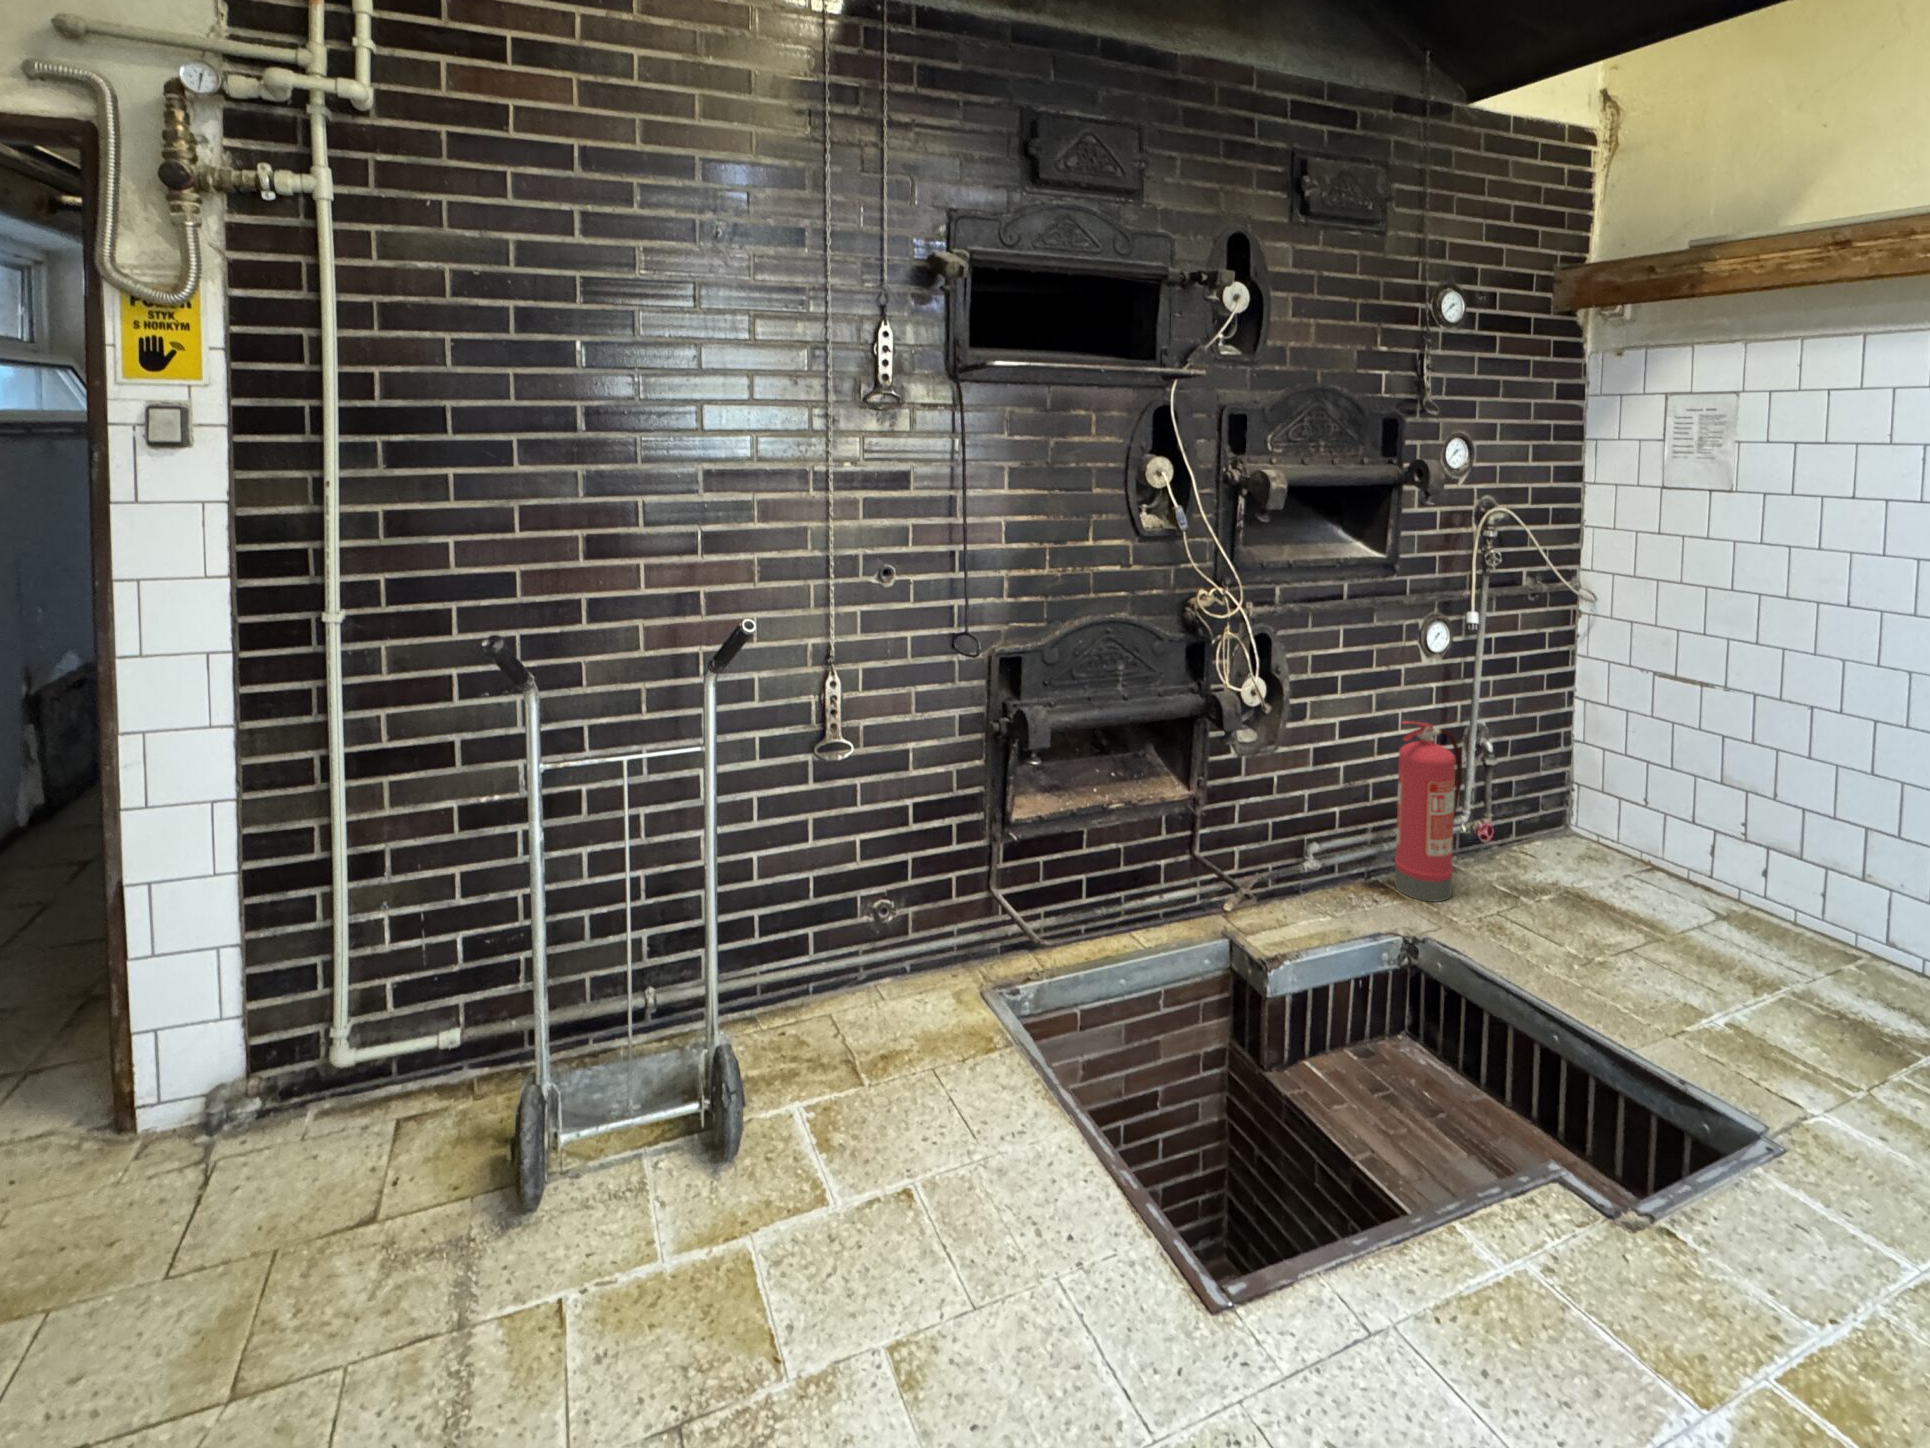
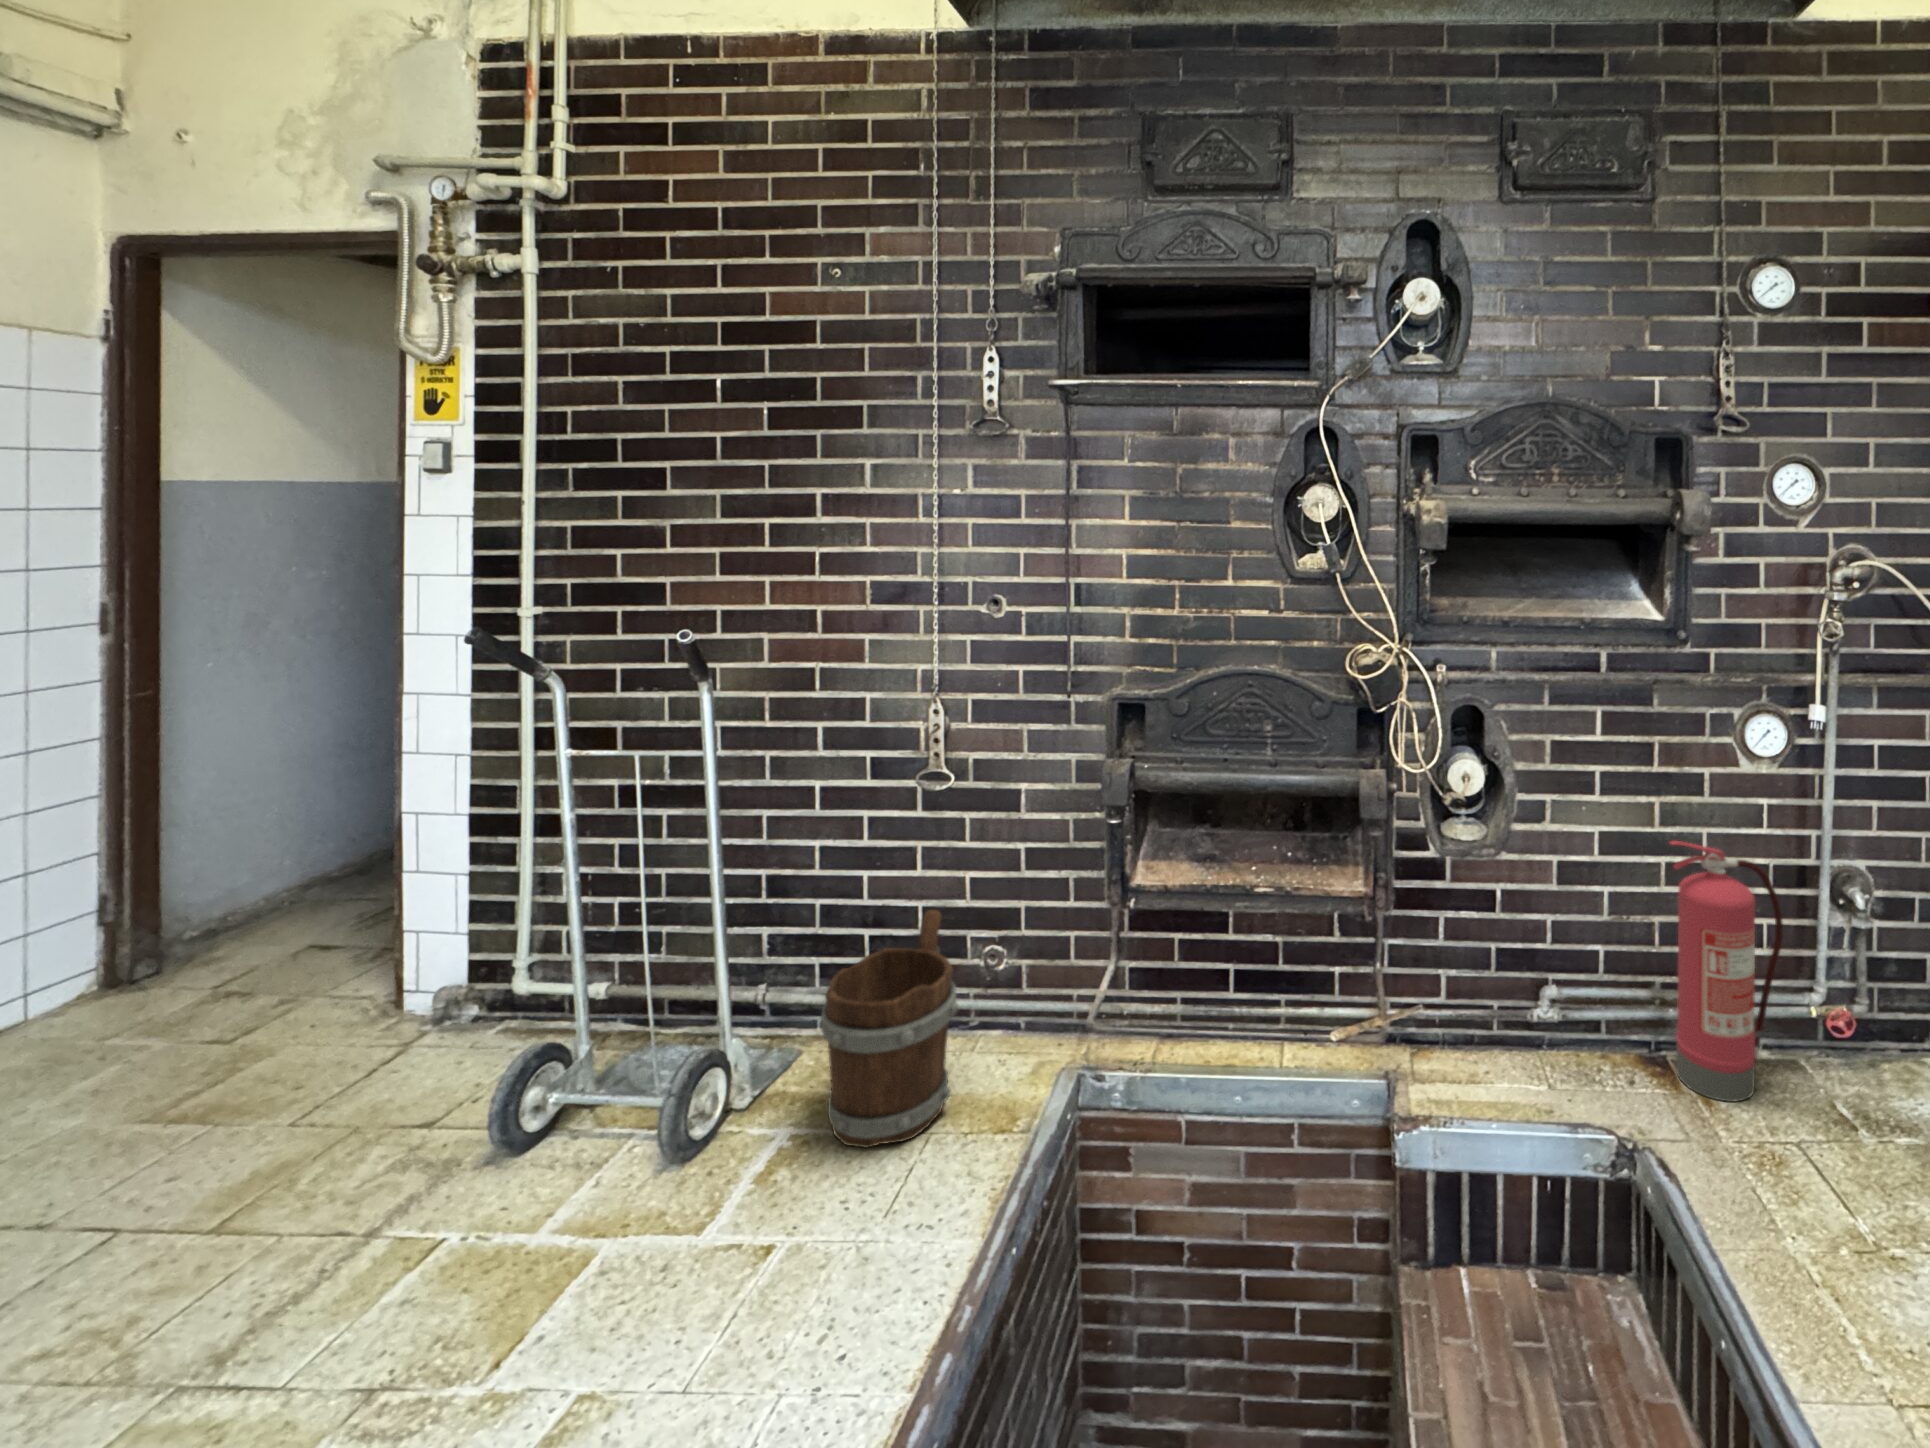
bucket: none [806,875,933,1103] -> present [821,910,958,1148]

